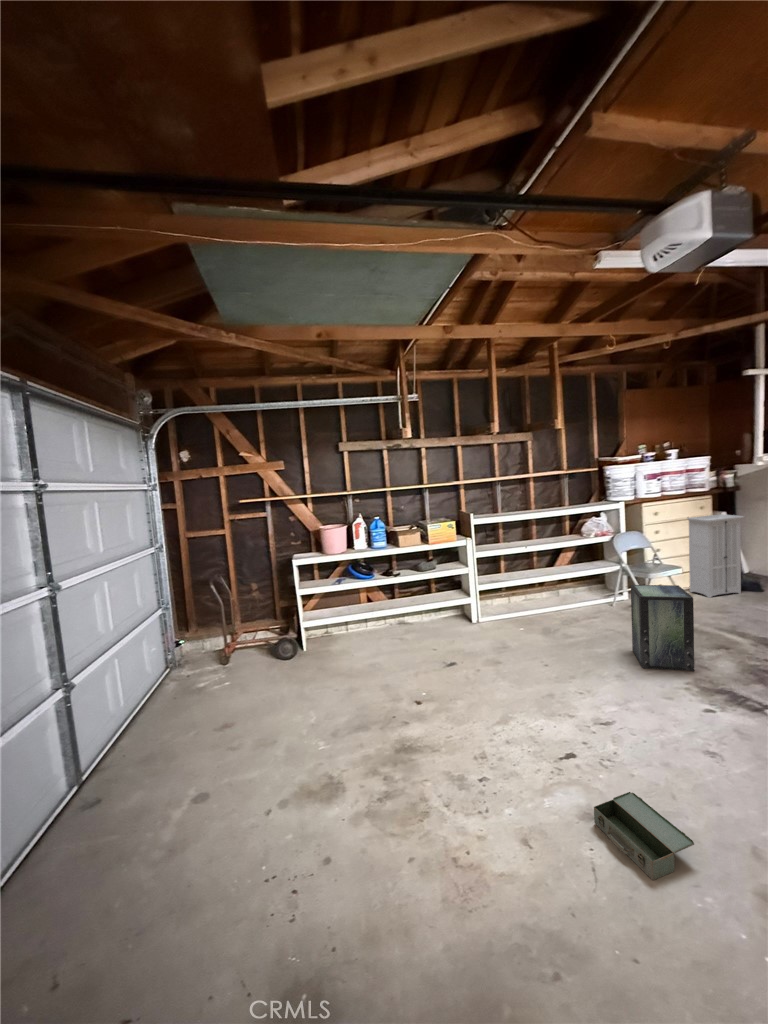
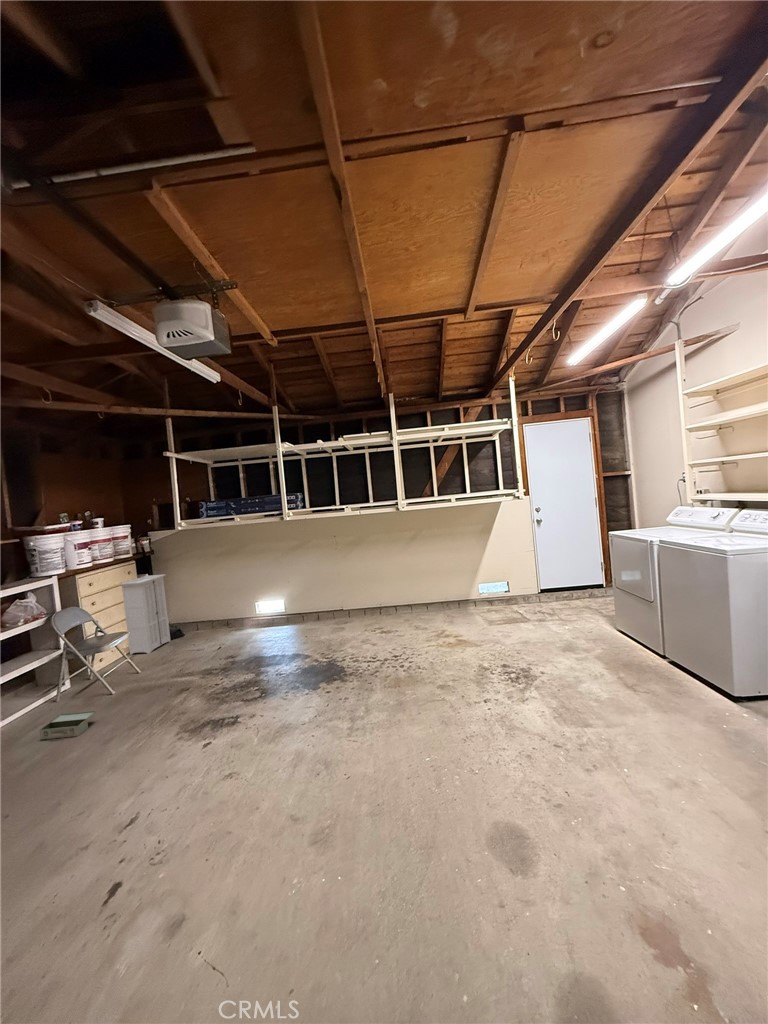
storage box: present [631,585,694,671] -> none [102,646,177,744]
toolbox: present [594,792,694,880] -> present [40,711,96,740]

